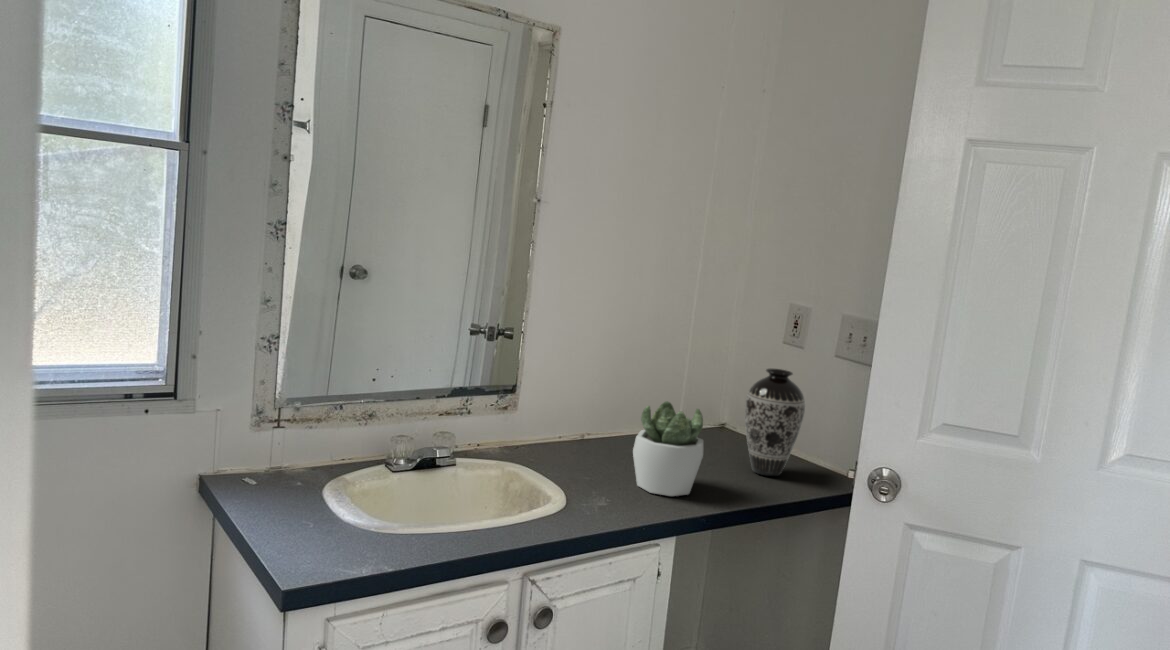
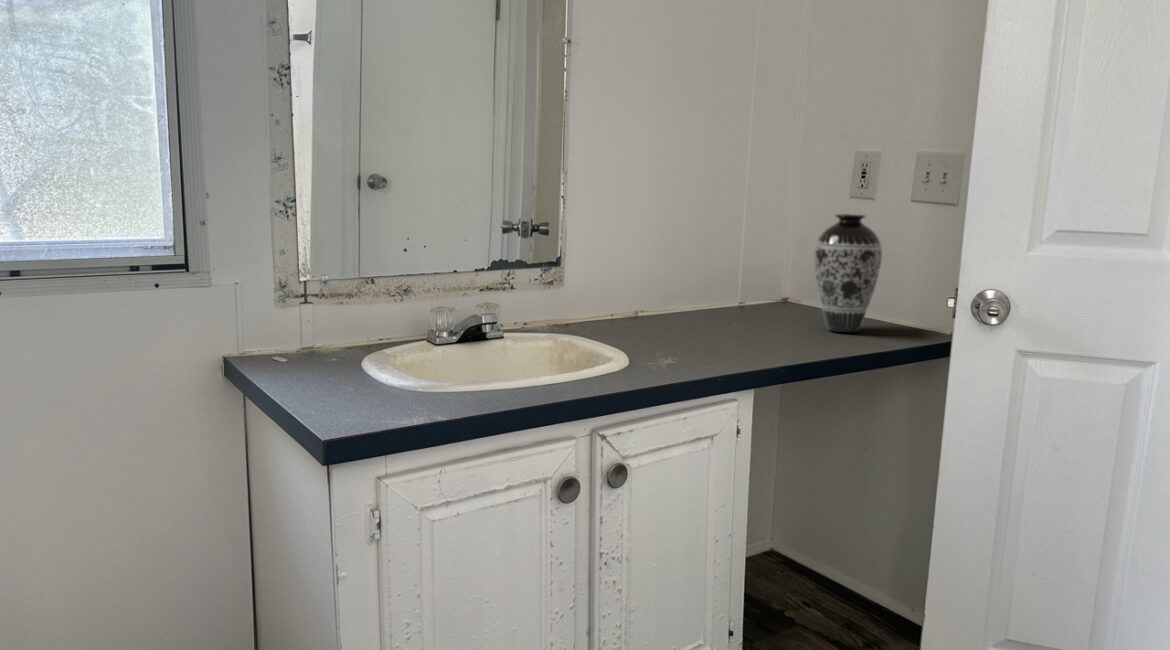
succulent plant: present [633,401,703,496] -> none [697,251,775,351]

